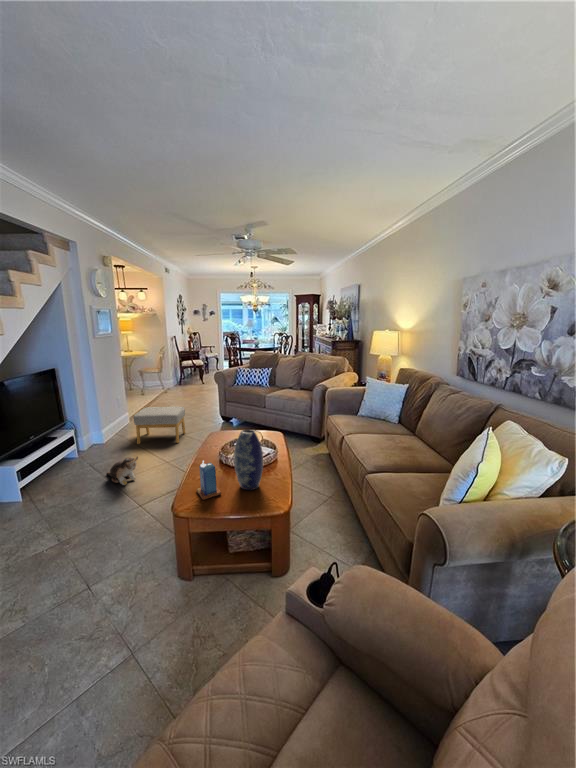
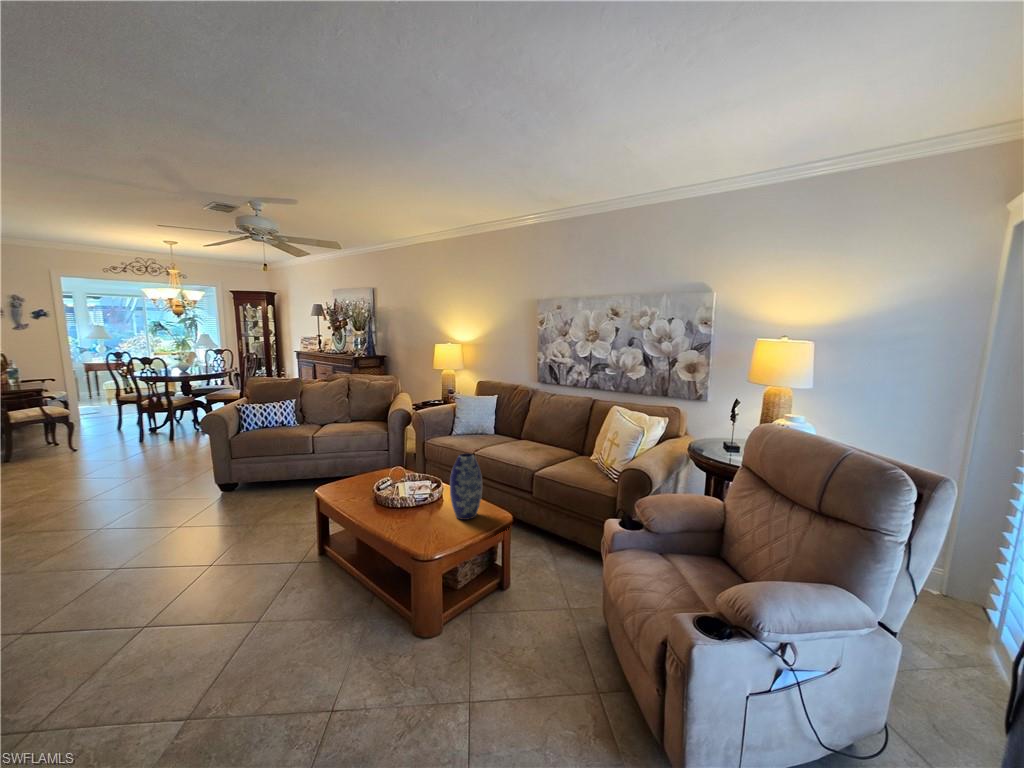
footstool: present [134,407,185,444] -> none [70,481,184,572]
plush toy: present [107,456,138,485] -> none [101,564,207,633]
candle: present [196,461,221,500] -> none [426,499,455,542]

